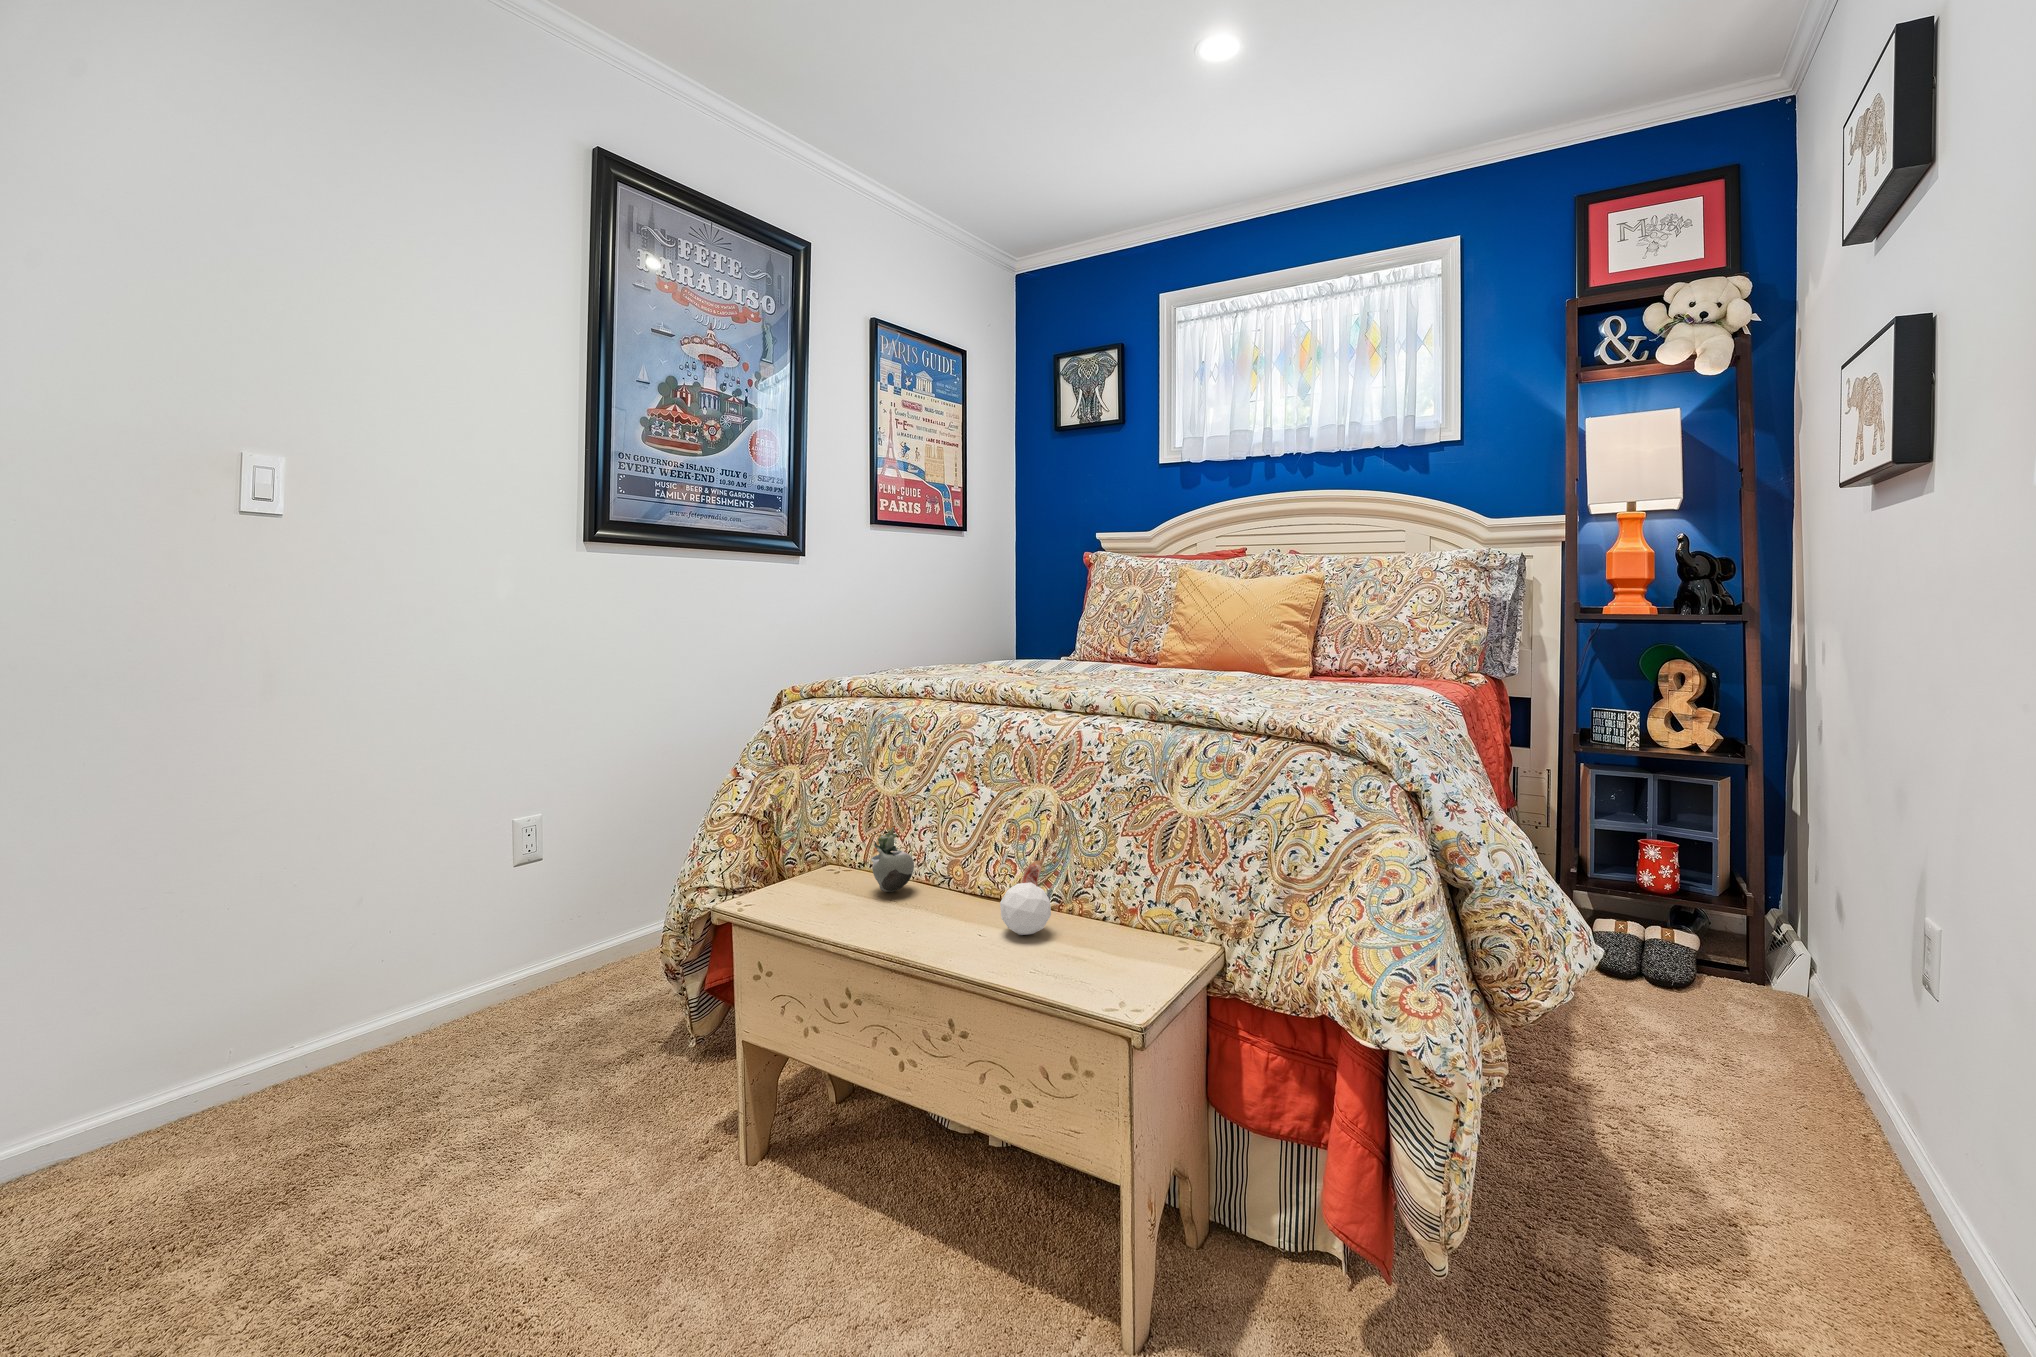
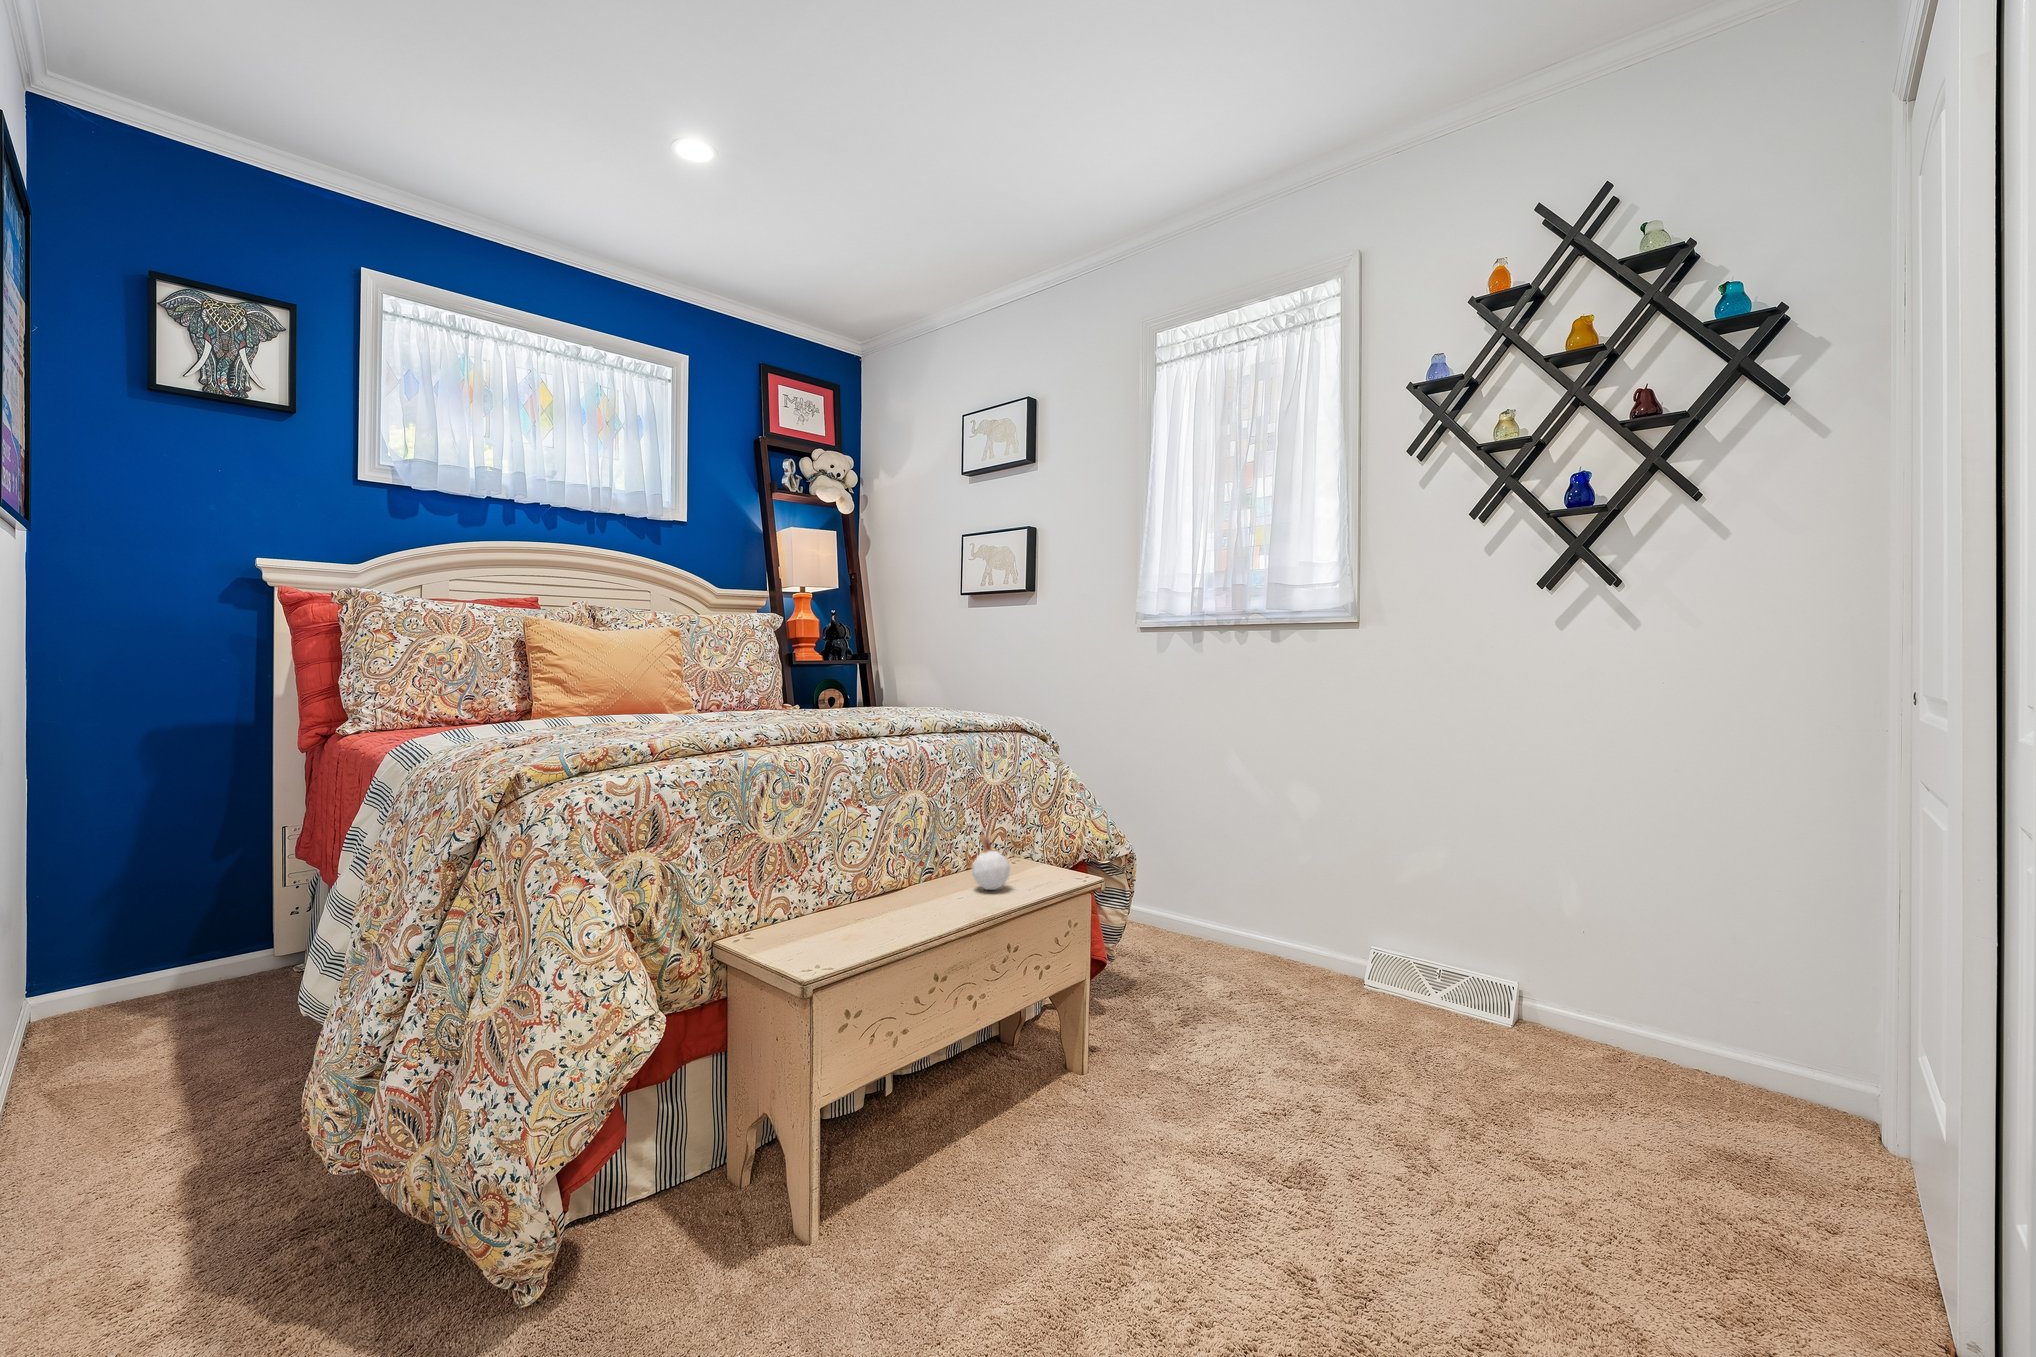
succulent plant: present [837,827,914,892] -> none [839,854,895,918]

